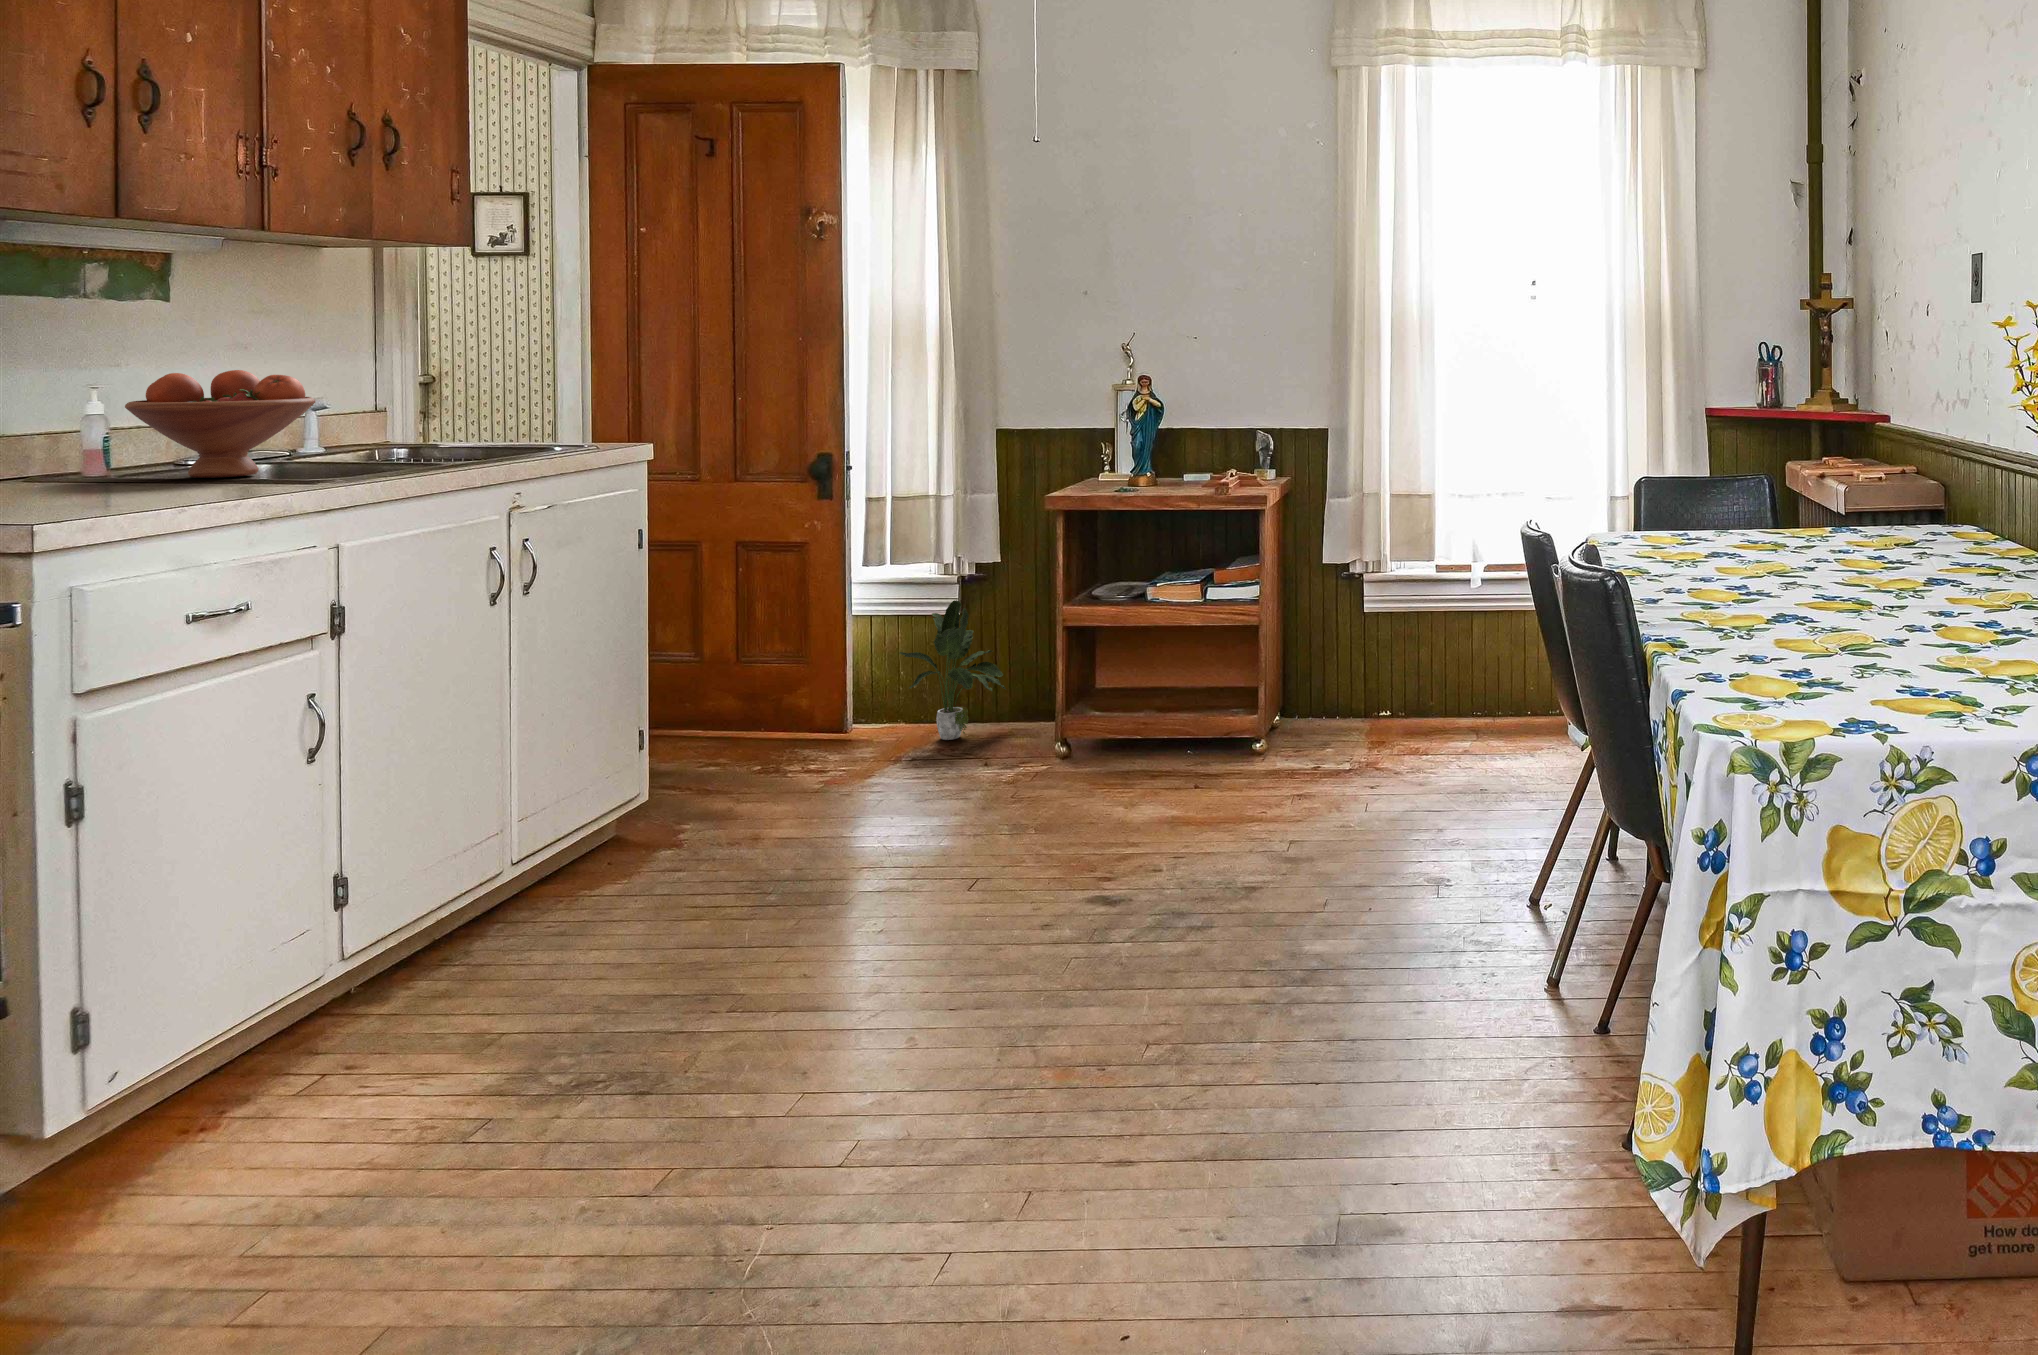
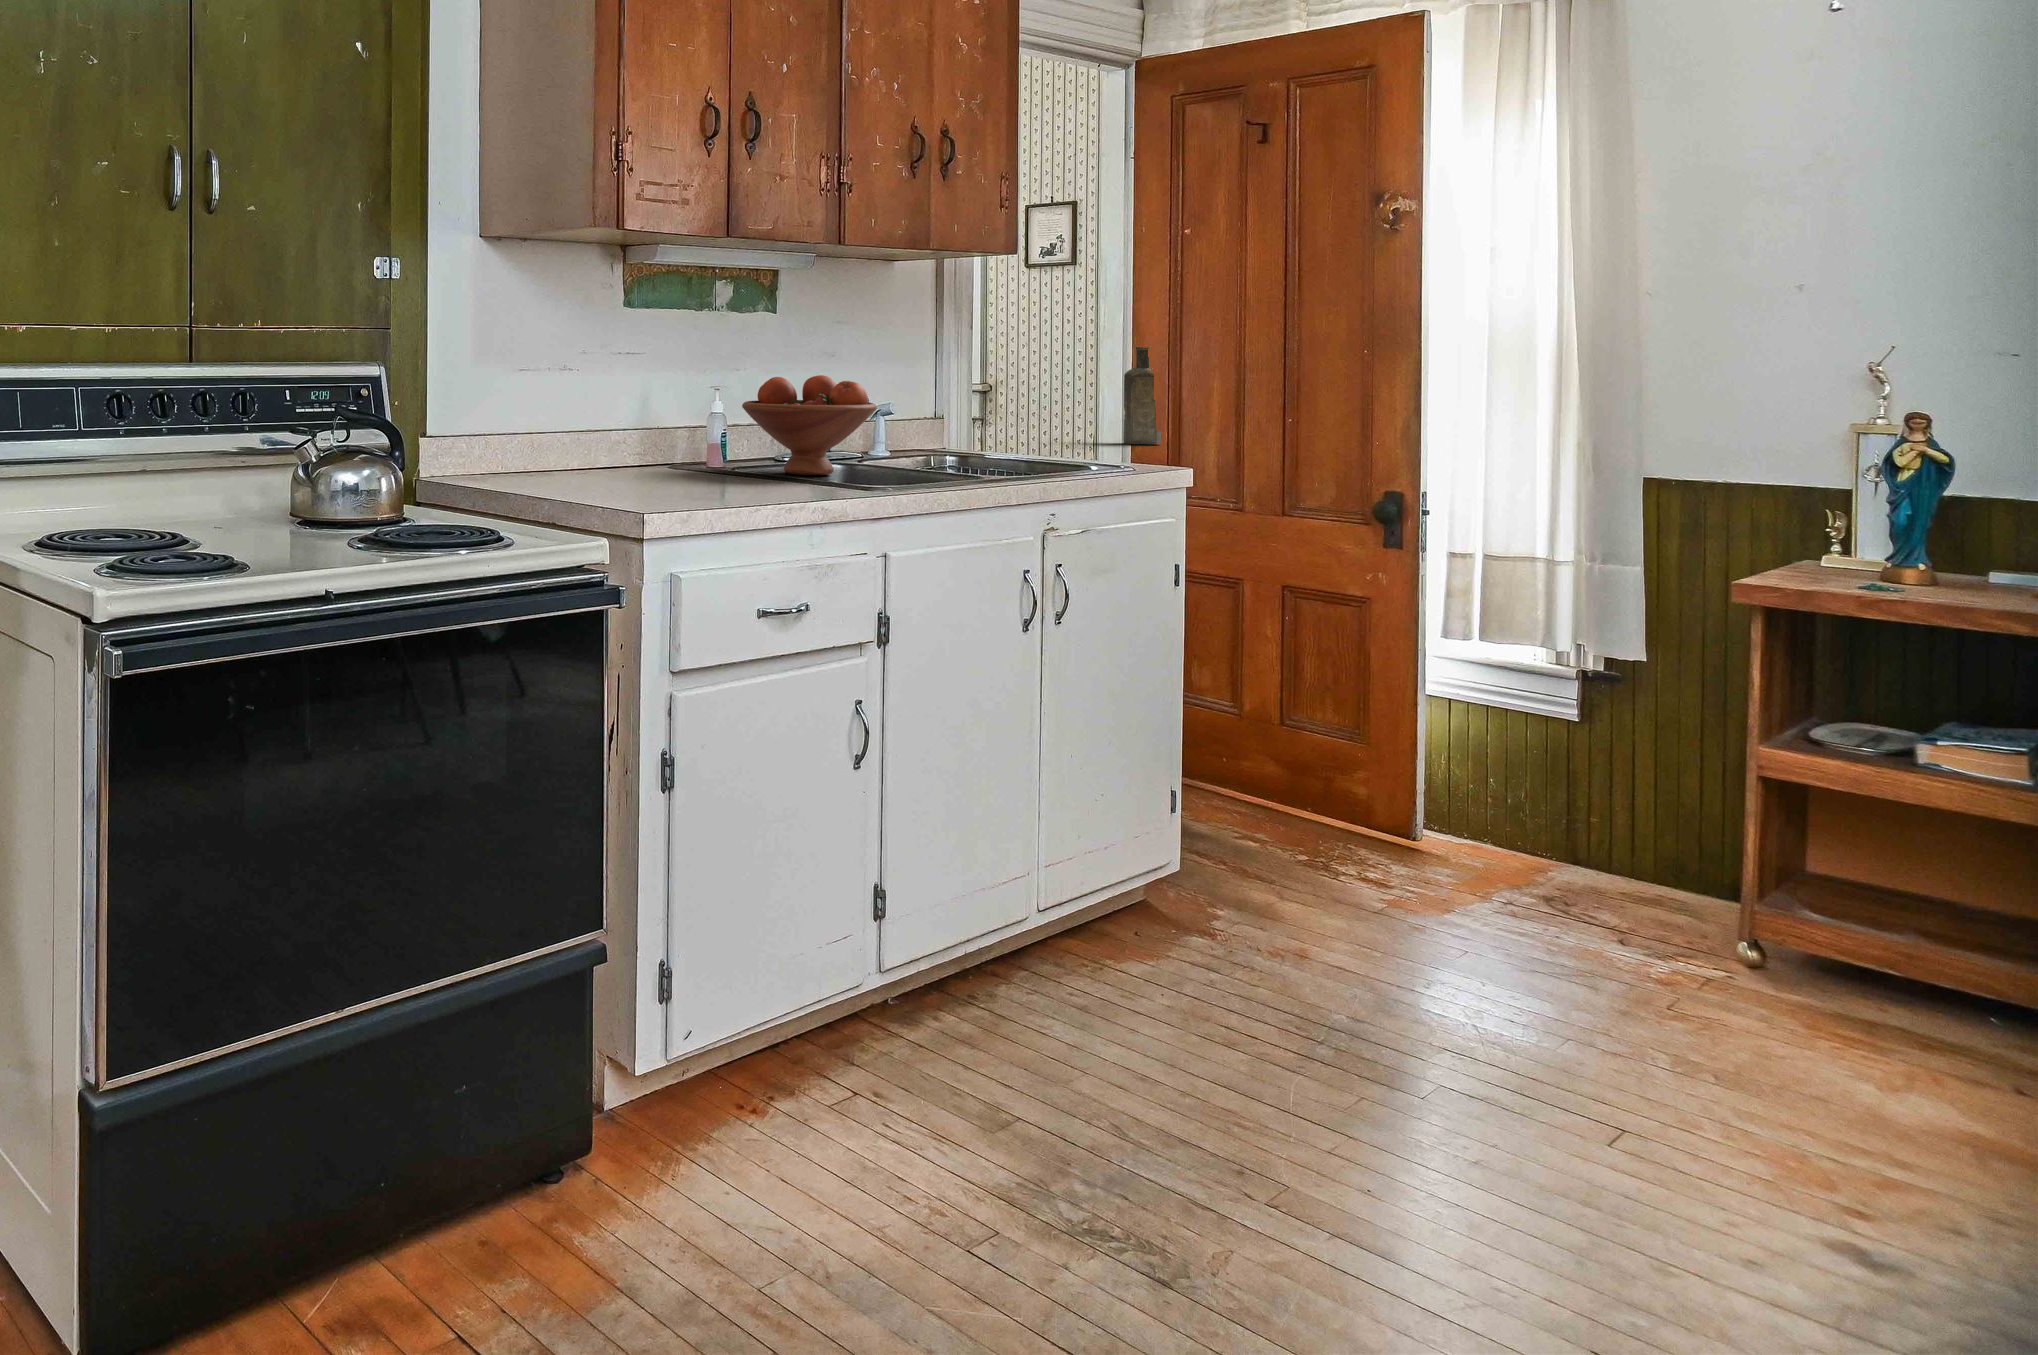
bottle: none [570,337,618,429] -> present [1123,346,1161,444]
potted plant: present [900,600,1006,740] -> none [1490,705,1655,893]

